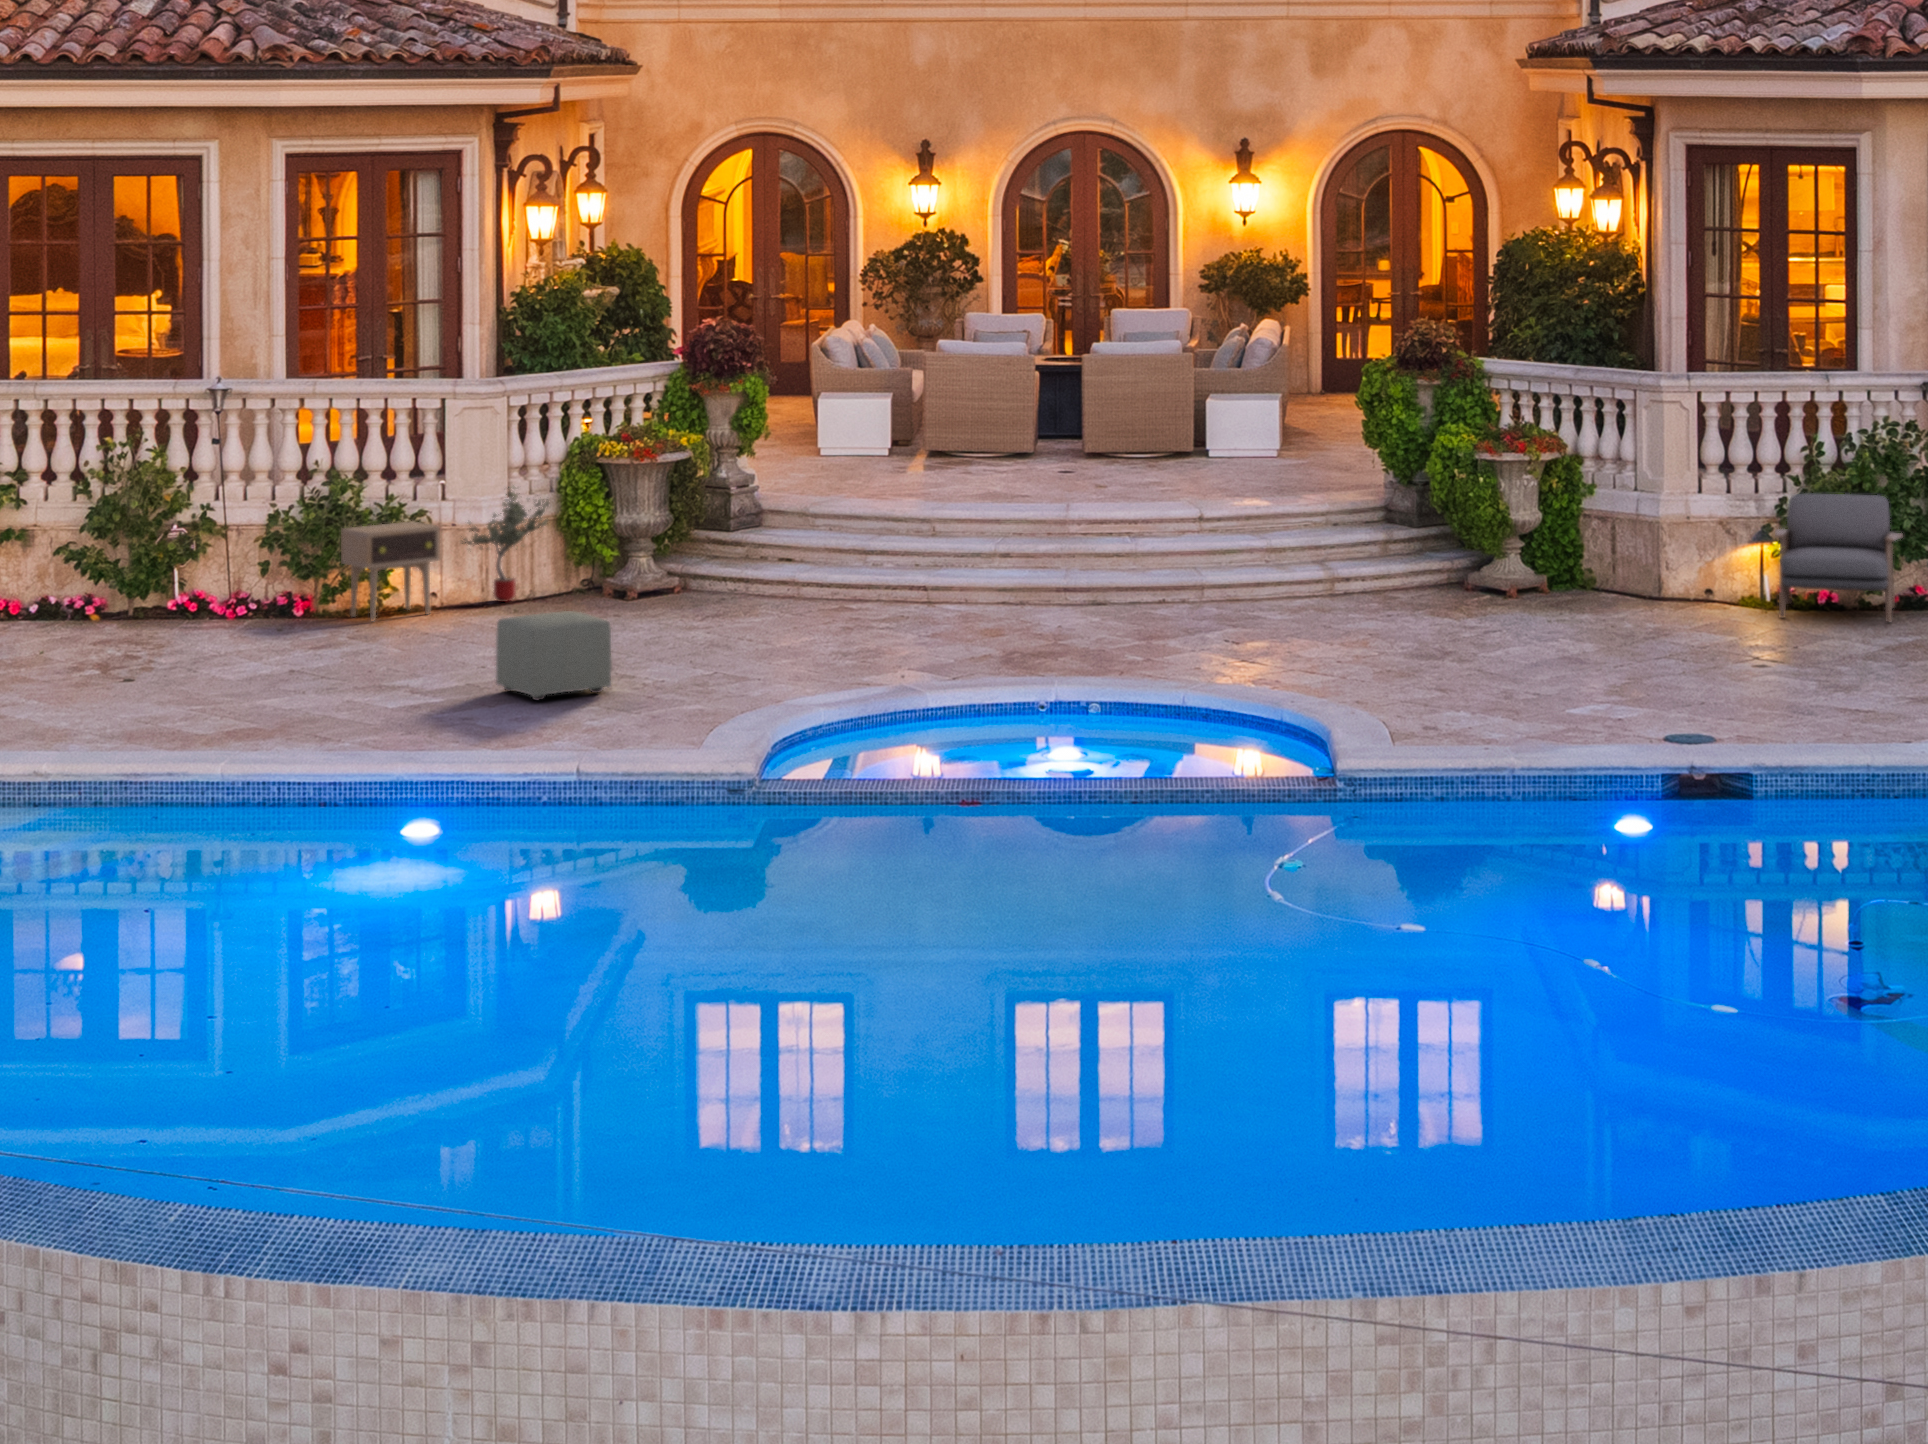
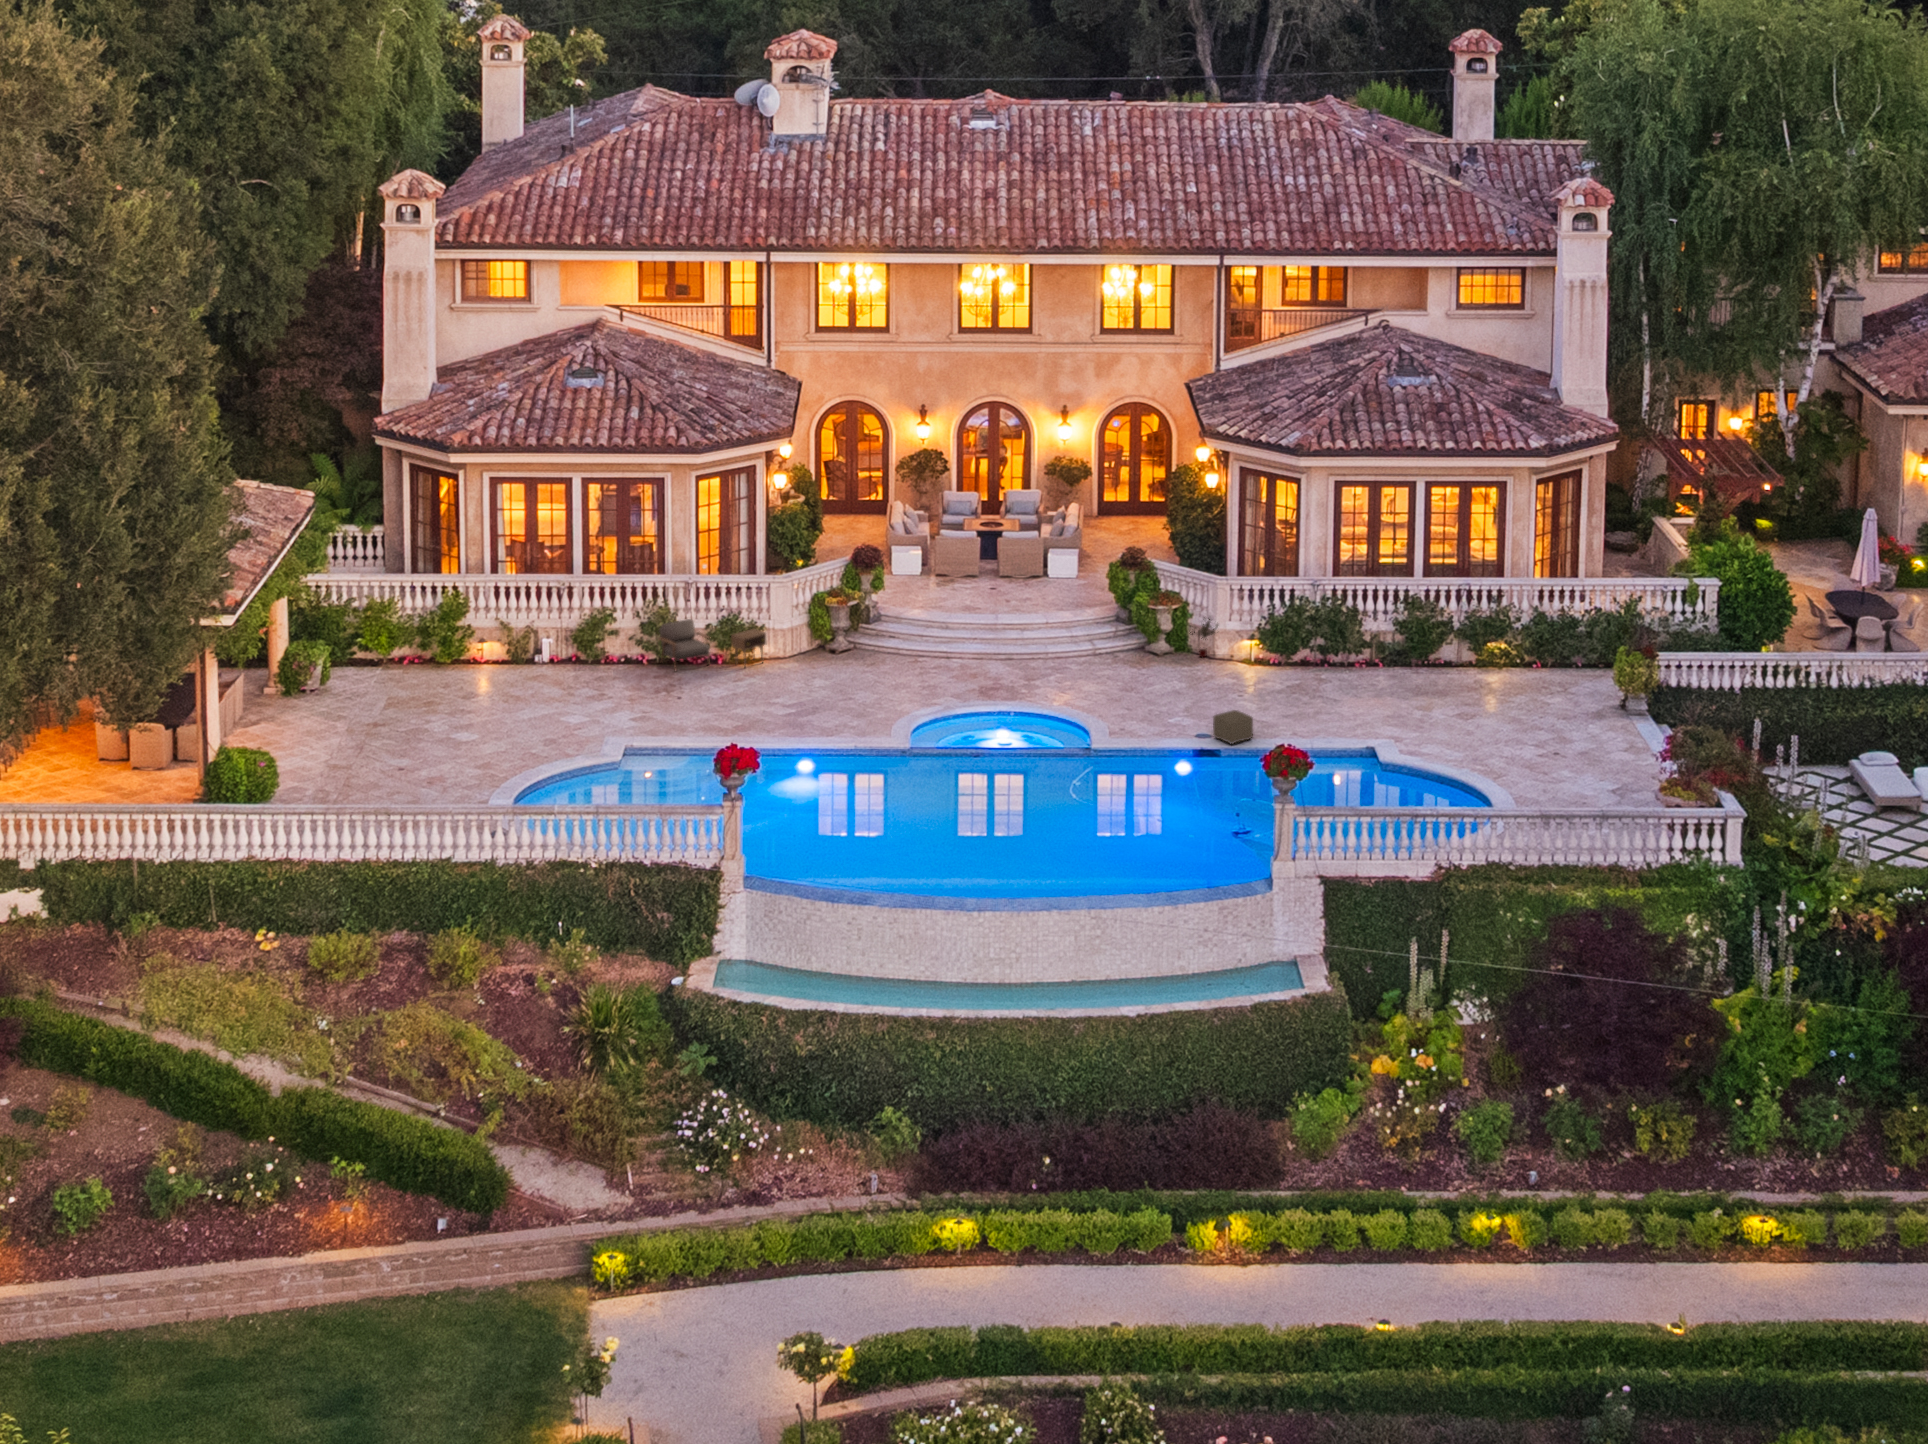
potted tree: present [462,487,549,602] -> present [1190,618,1218,657]
armchair: present [1775,494,1903,622] -> present [659,619,709,671]
ottoman: present [496,611,612,700] -> present [1213,710,1253,744]

